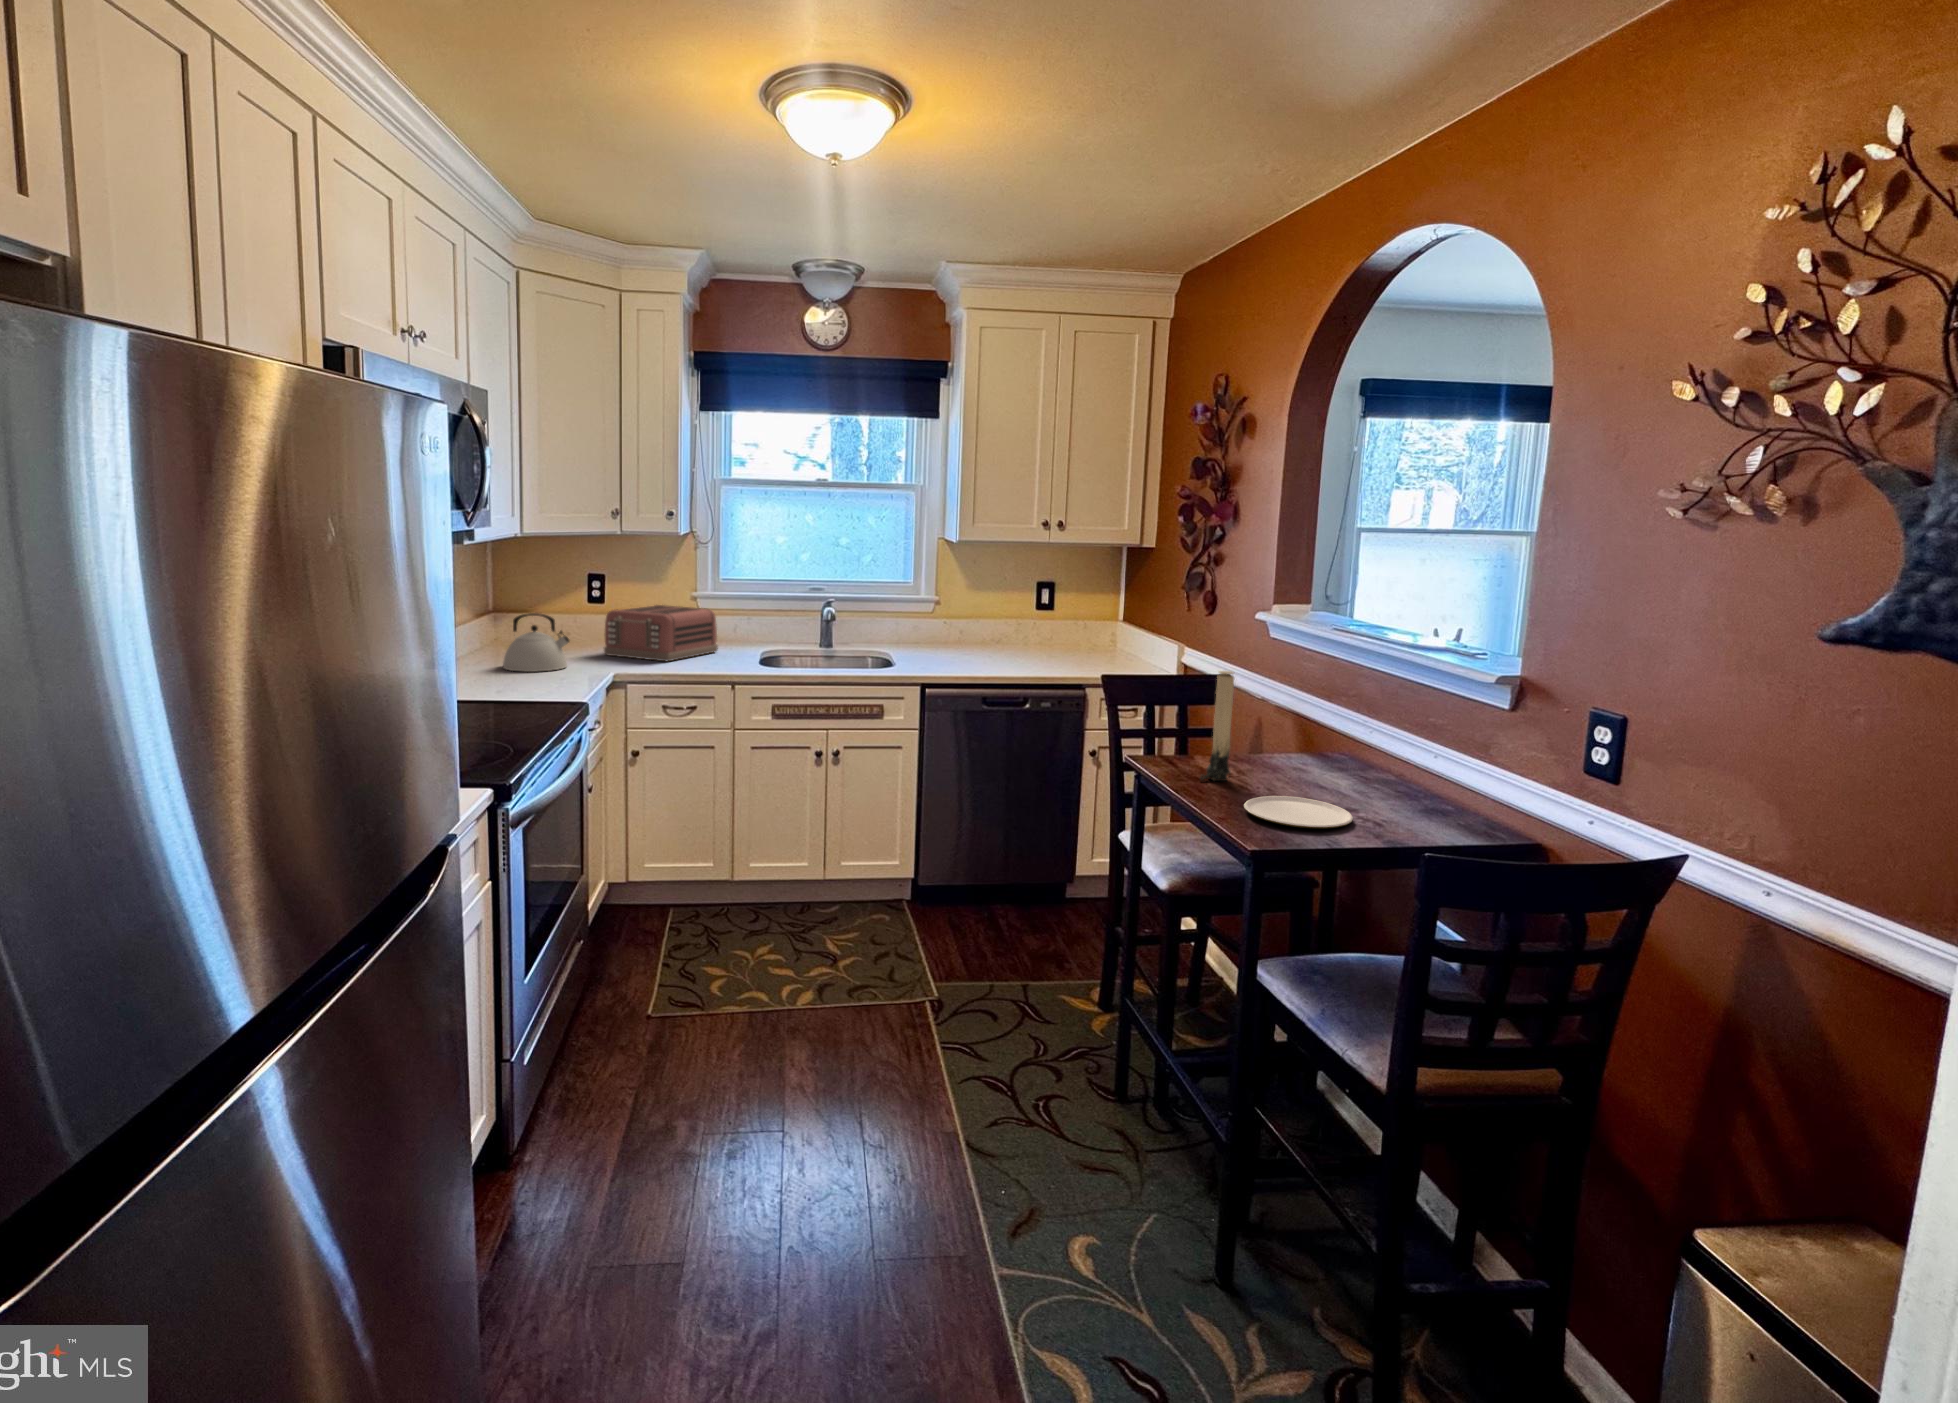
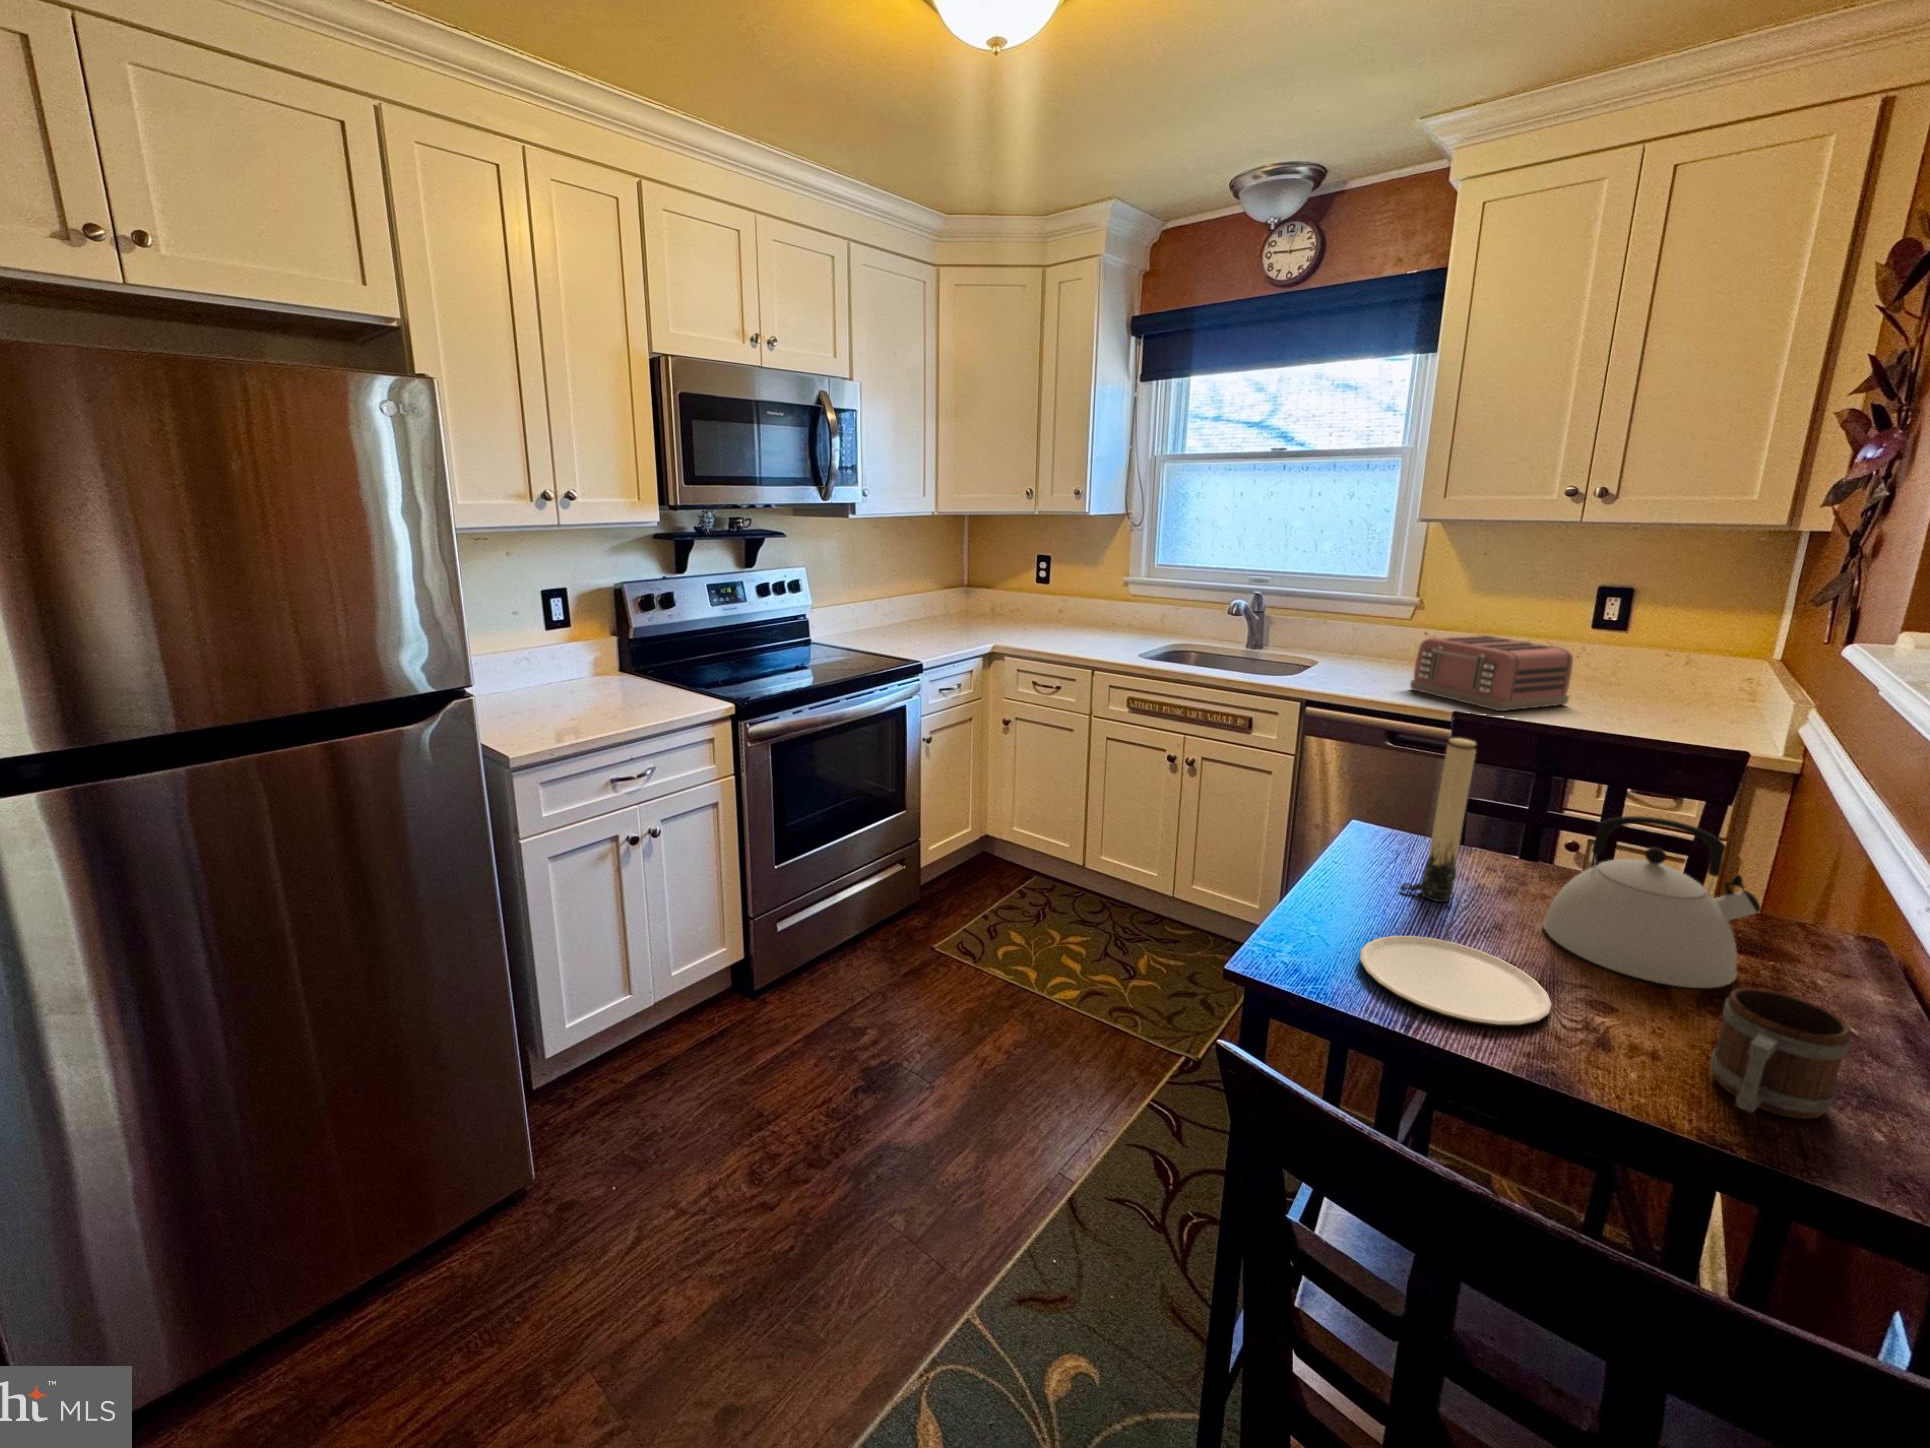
toaster: present [604,605,718,661] -> present [1410,635,1573,711]
kettle: present [503,613,569,672] -> present [1543,816,1761,988]
mug: none [1420,767,1476,825] -> present [1710,987,1850,1119]

